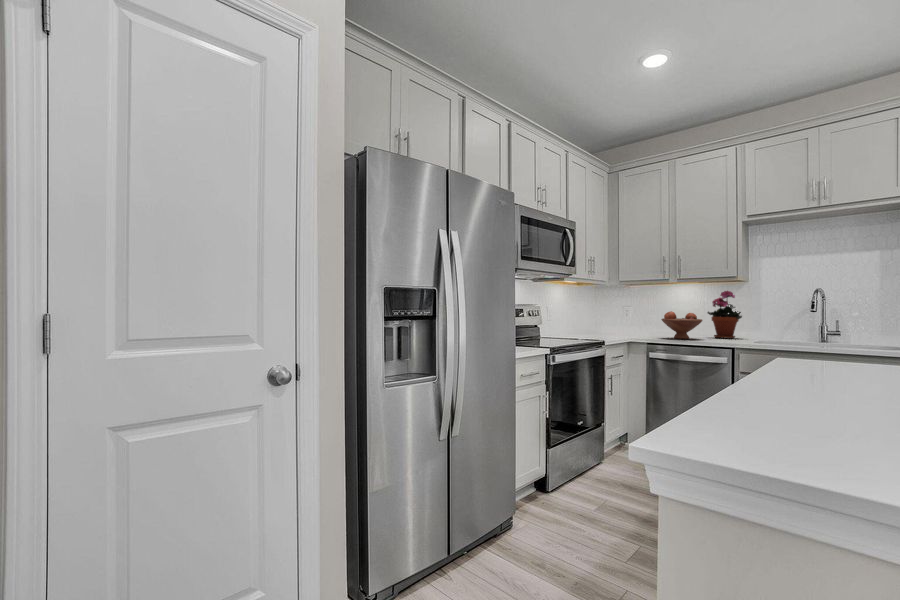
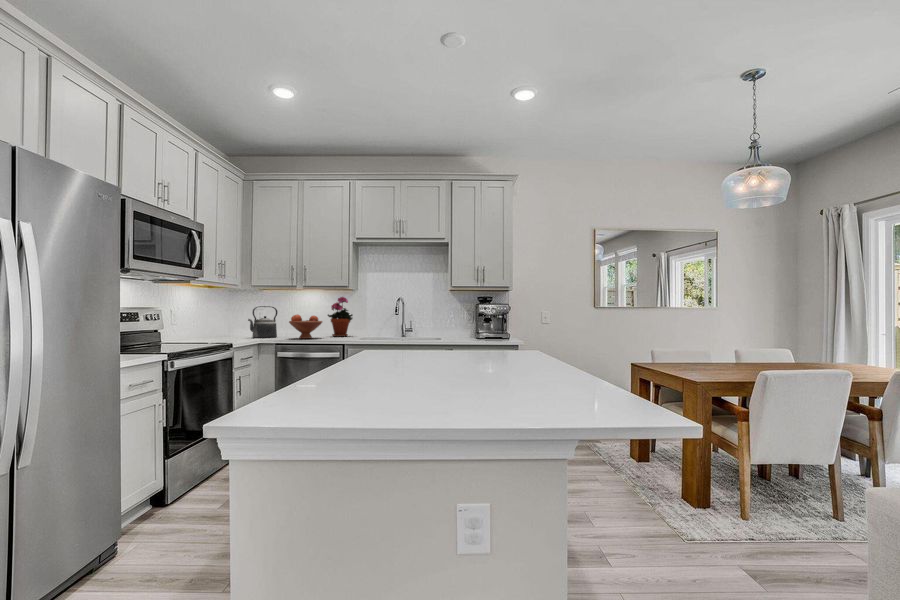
kettle: none [617,302,647,336] -> present [248,306,278,338]

